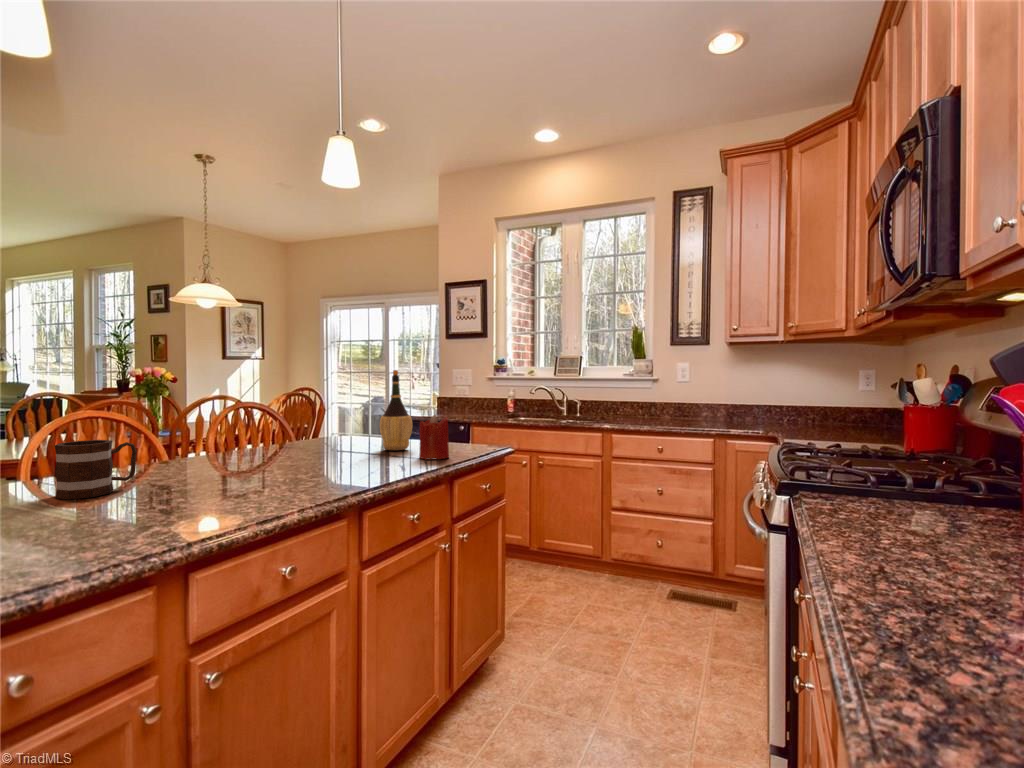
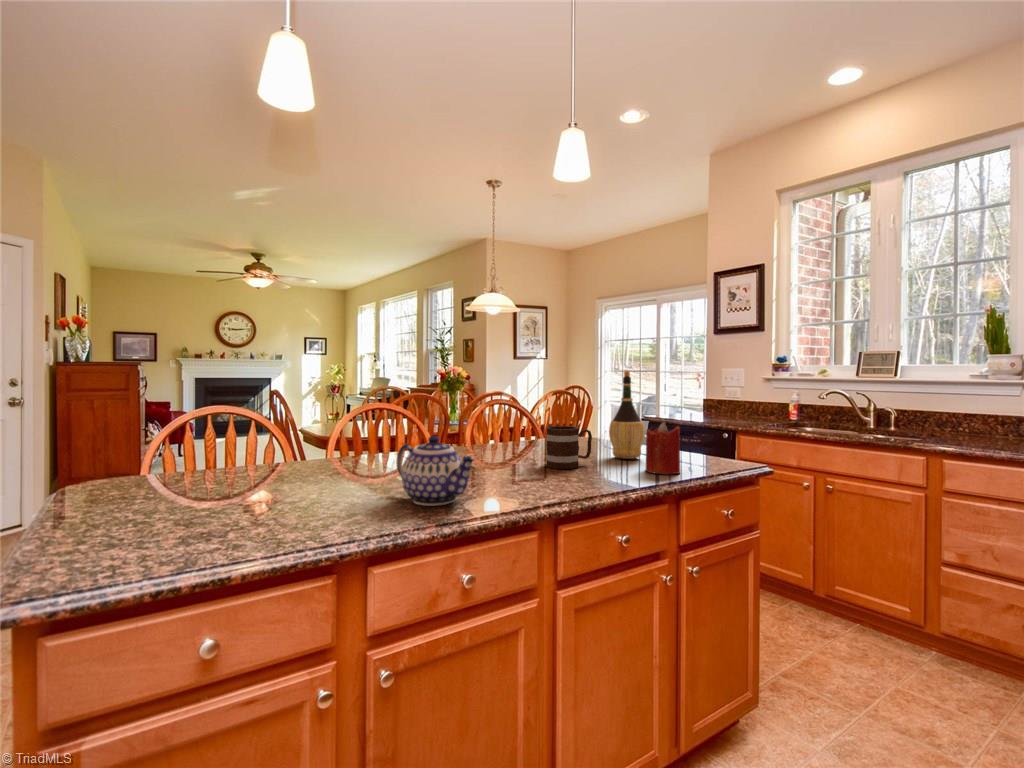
teapot: none [181,435,287,508] -> present [397,436,475,506]
mug: present [55,440,137,499] -> present [546,426,592,469]

